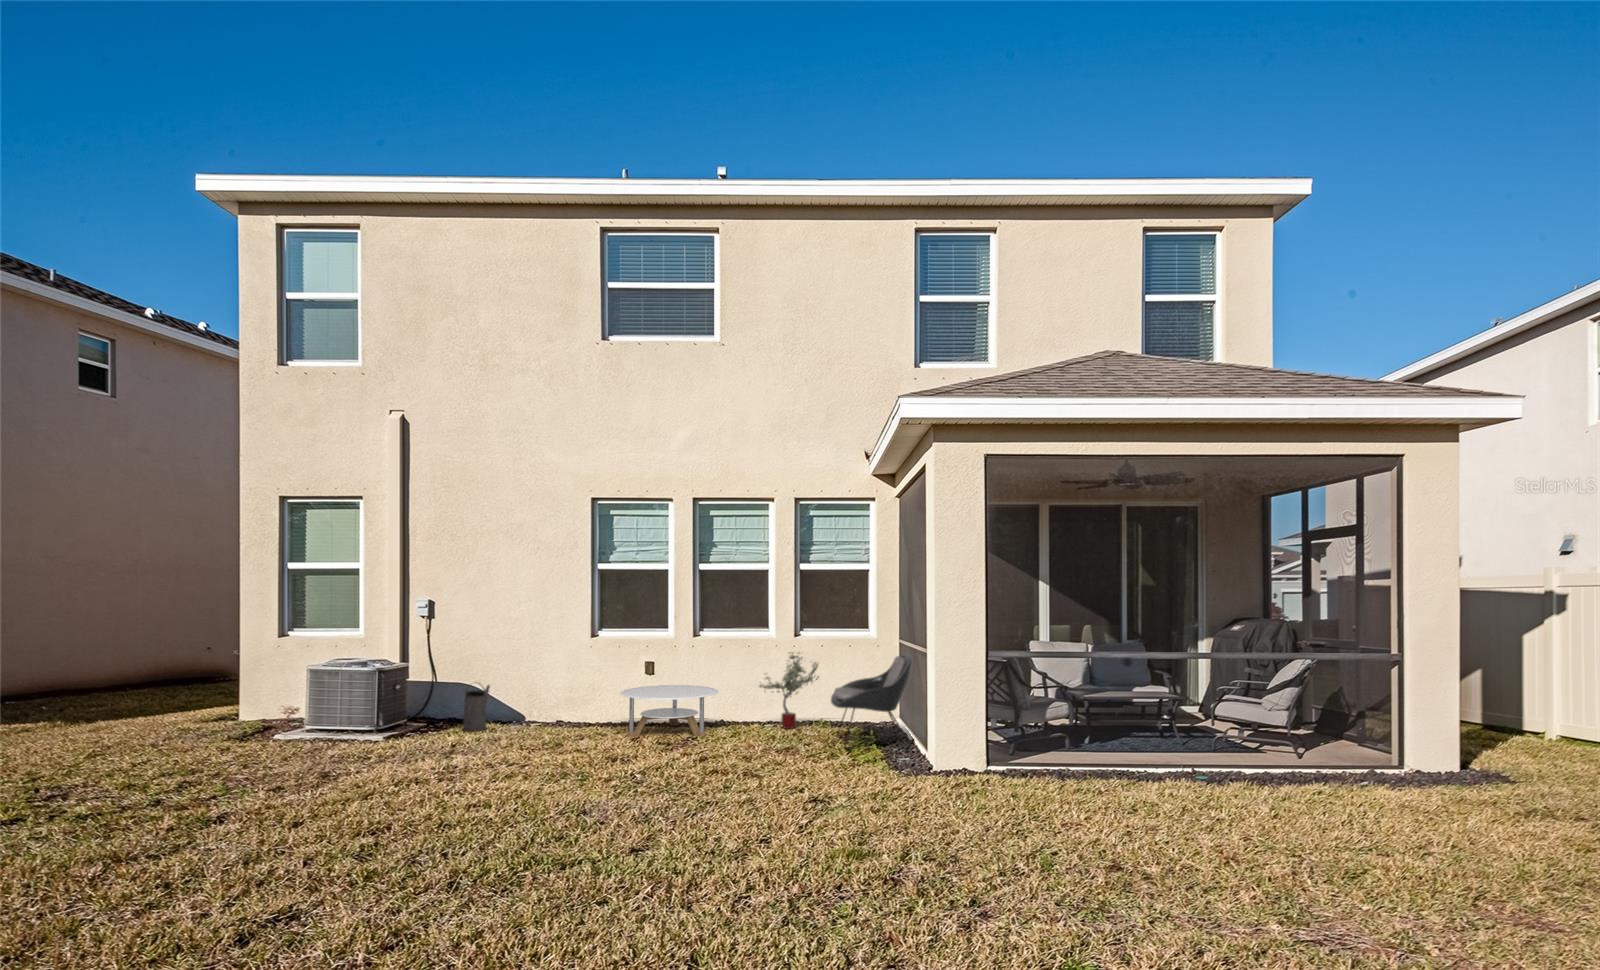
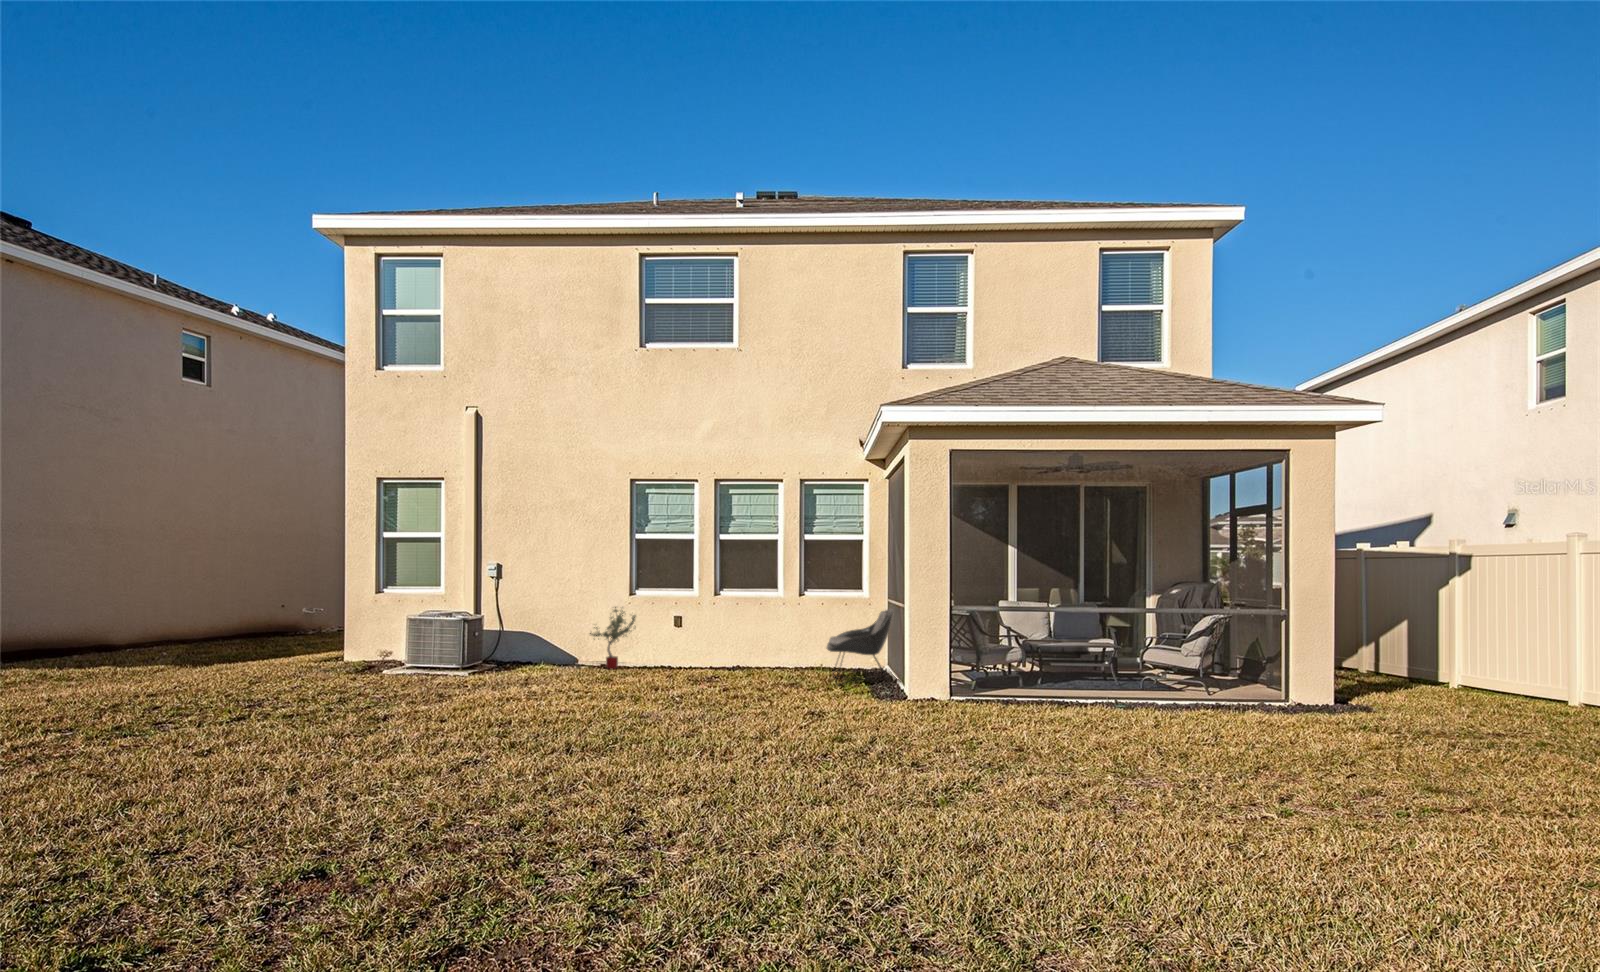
potted tree: present [759,652,819,729] -> present [590,607,636,669]
watering can: present [462,684,490,732] -> none [527,631,549,671]
round table: present [620,685,718,736] -> none [655,635,736,676]

